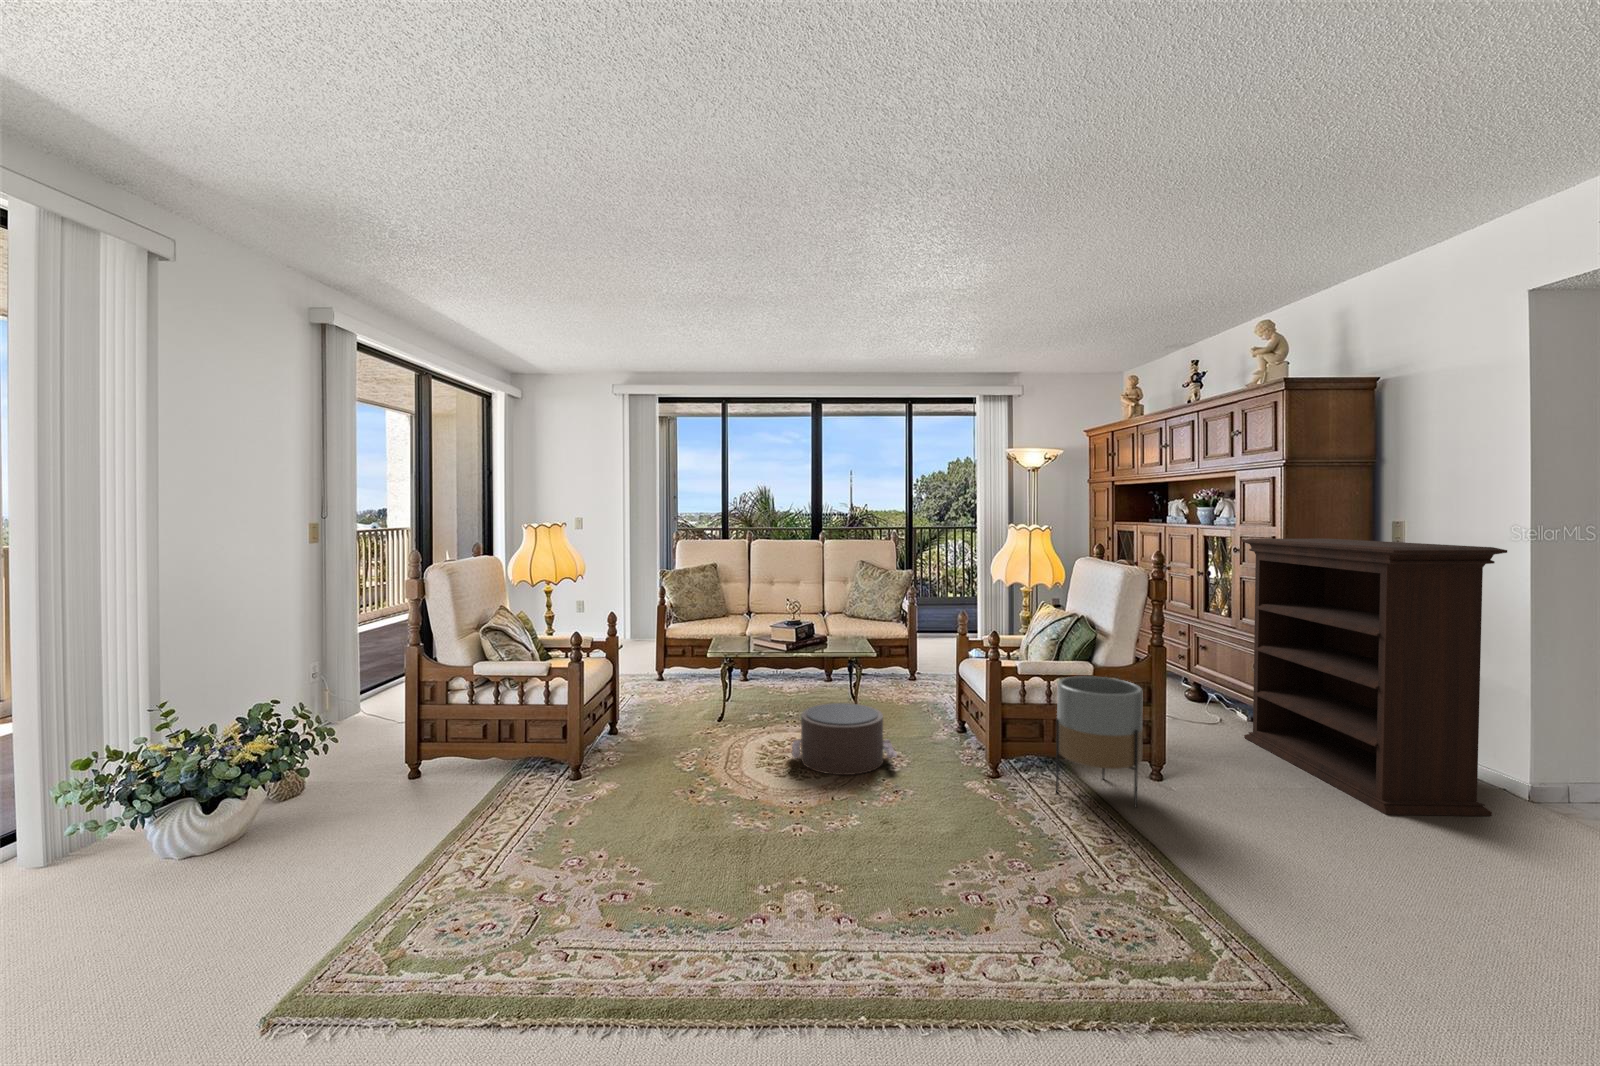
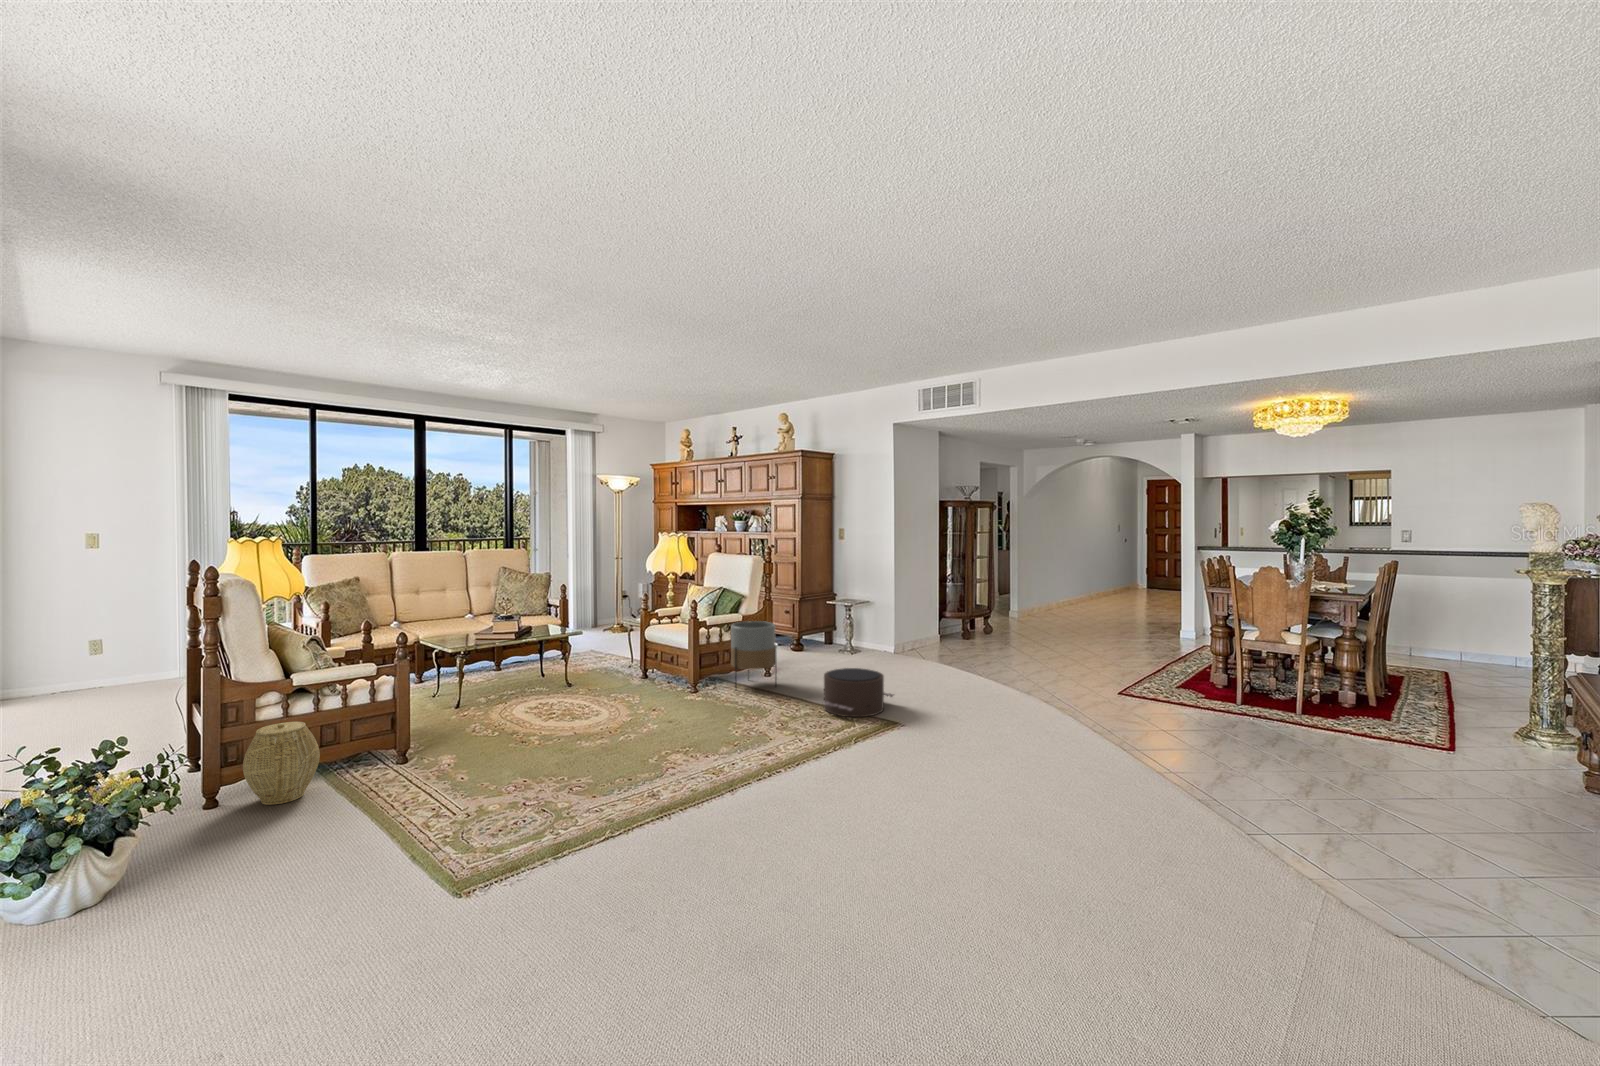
bookshelf: present [1243,538,1507,816] -> none [784,539,896,668]
pouf: present [792,703,897,775] -> present [823,668,894,717]
woven basket: none [403,710,474,796] -> present [243,722,320,805]

